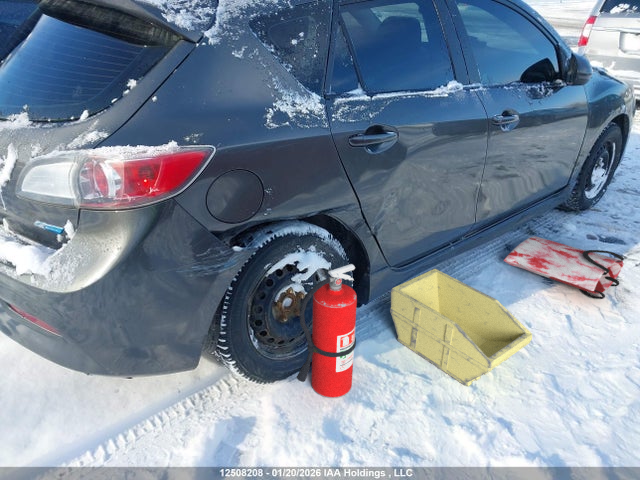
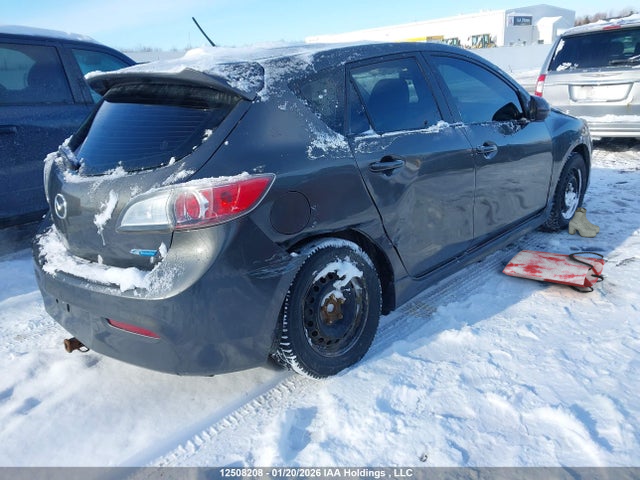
boots: none [589,187,626,223] -> present [569,207,600,237]
fire extinguisher: present [297,264,357,398] -> none [346,266,394,385]
storage bin: present [390,269,532,387] -> none [414,277,539,366]

